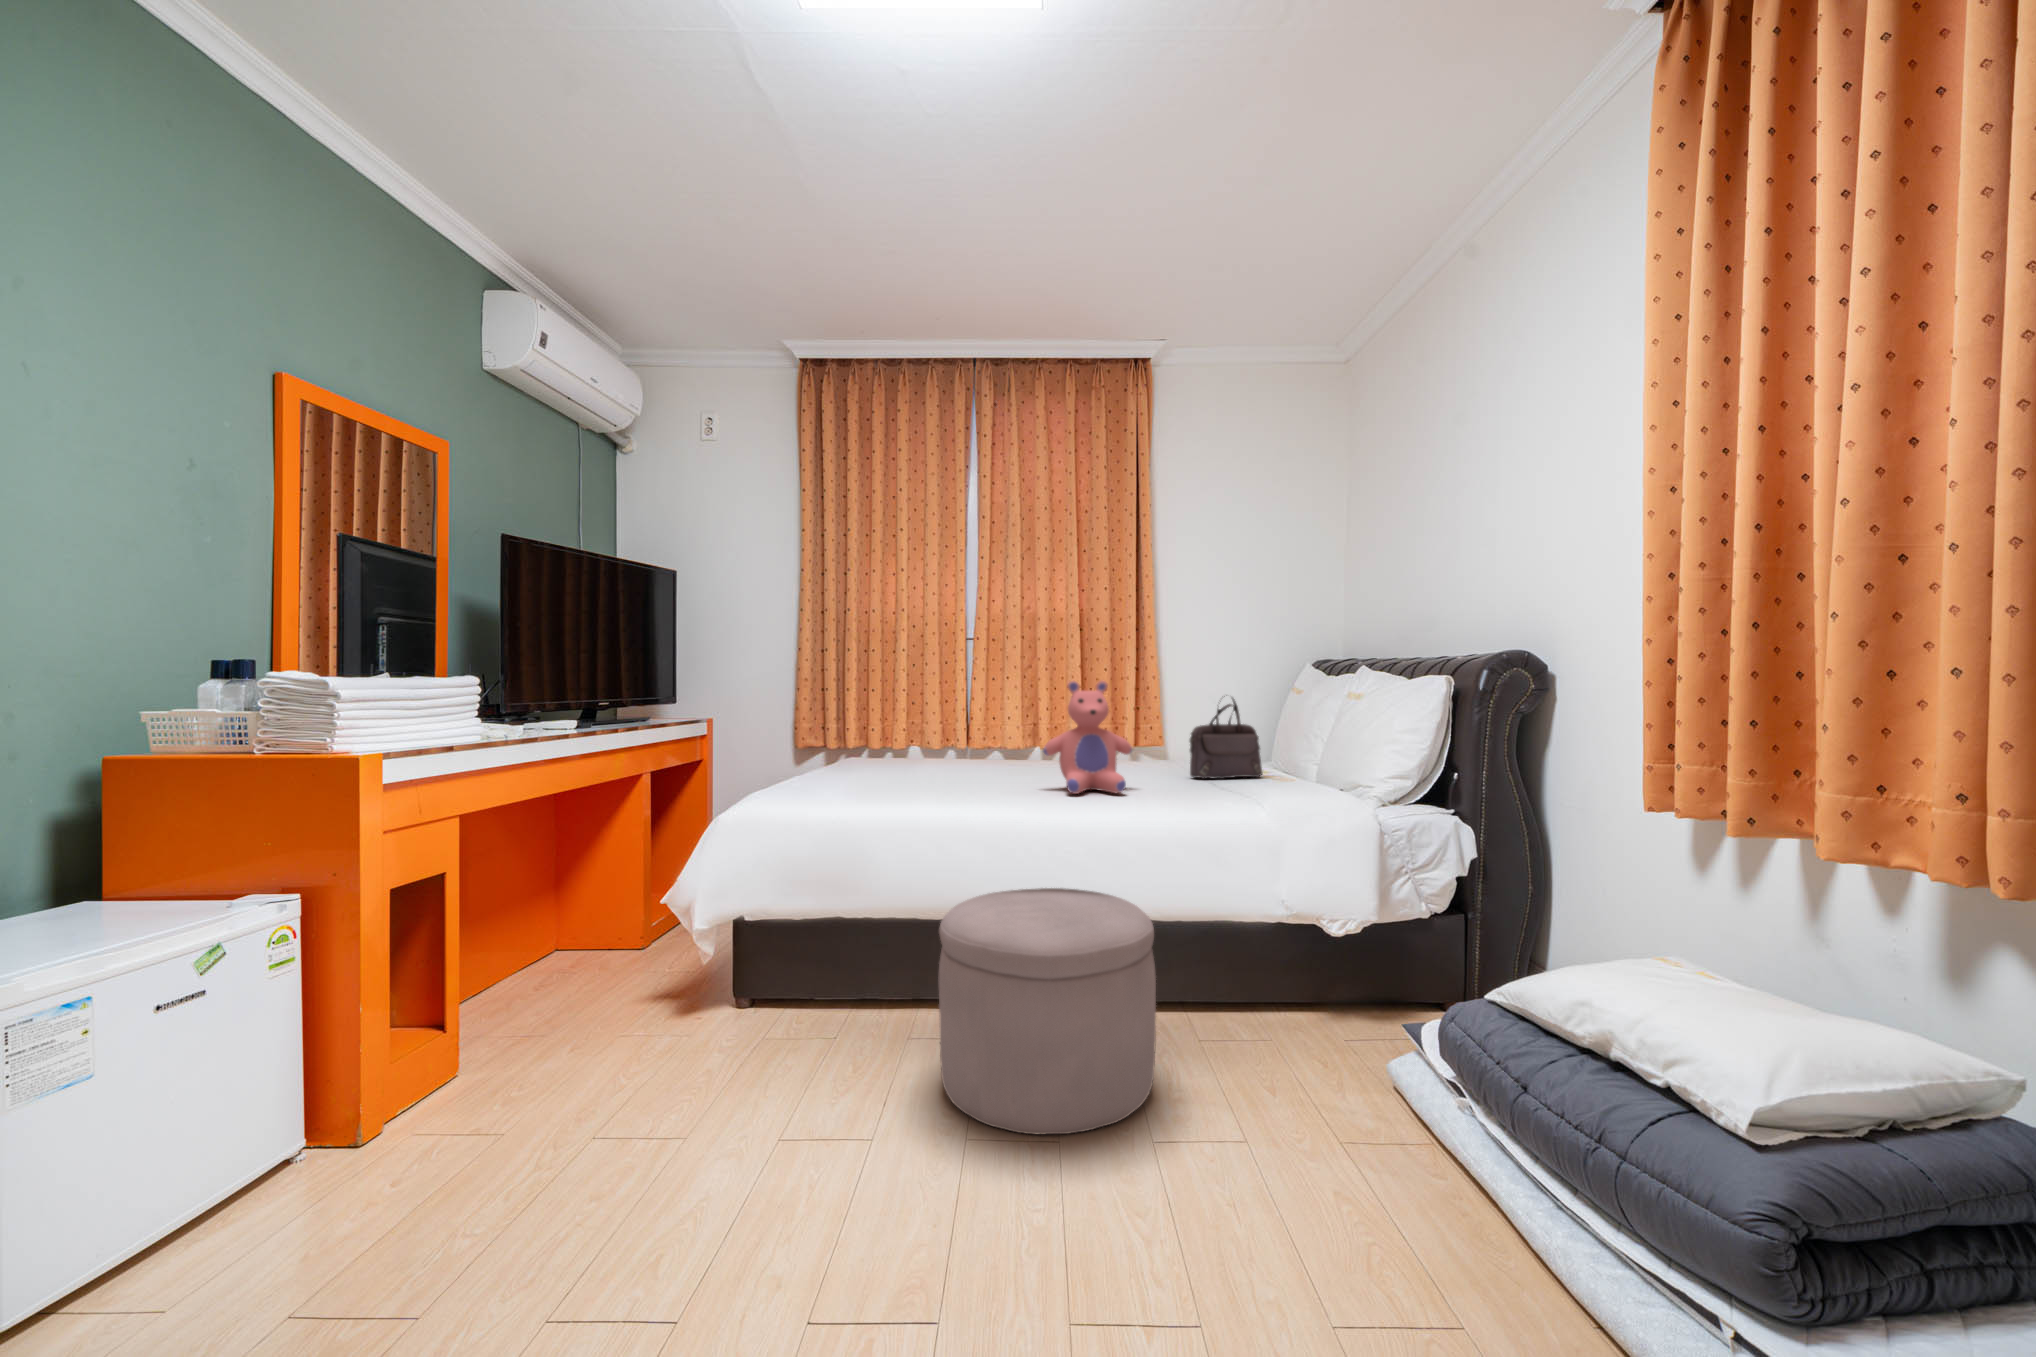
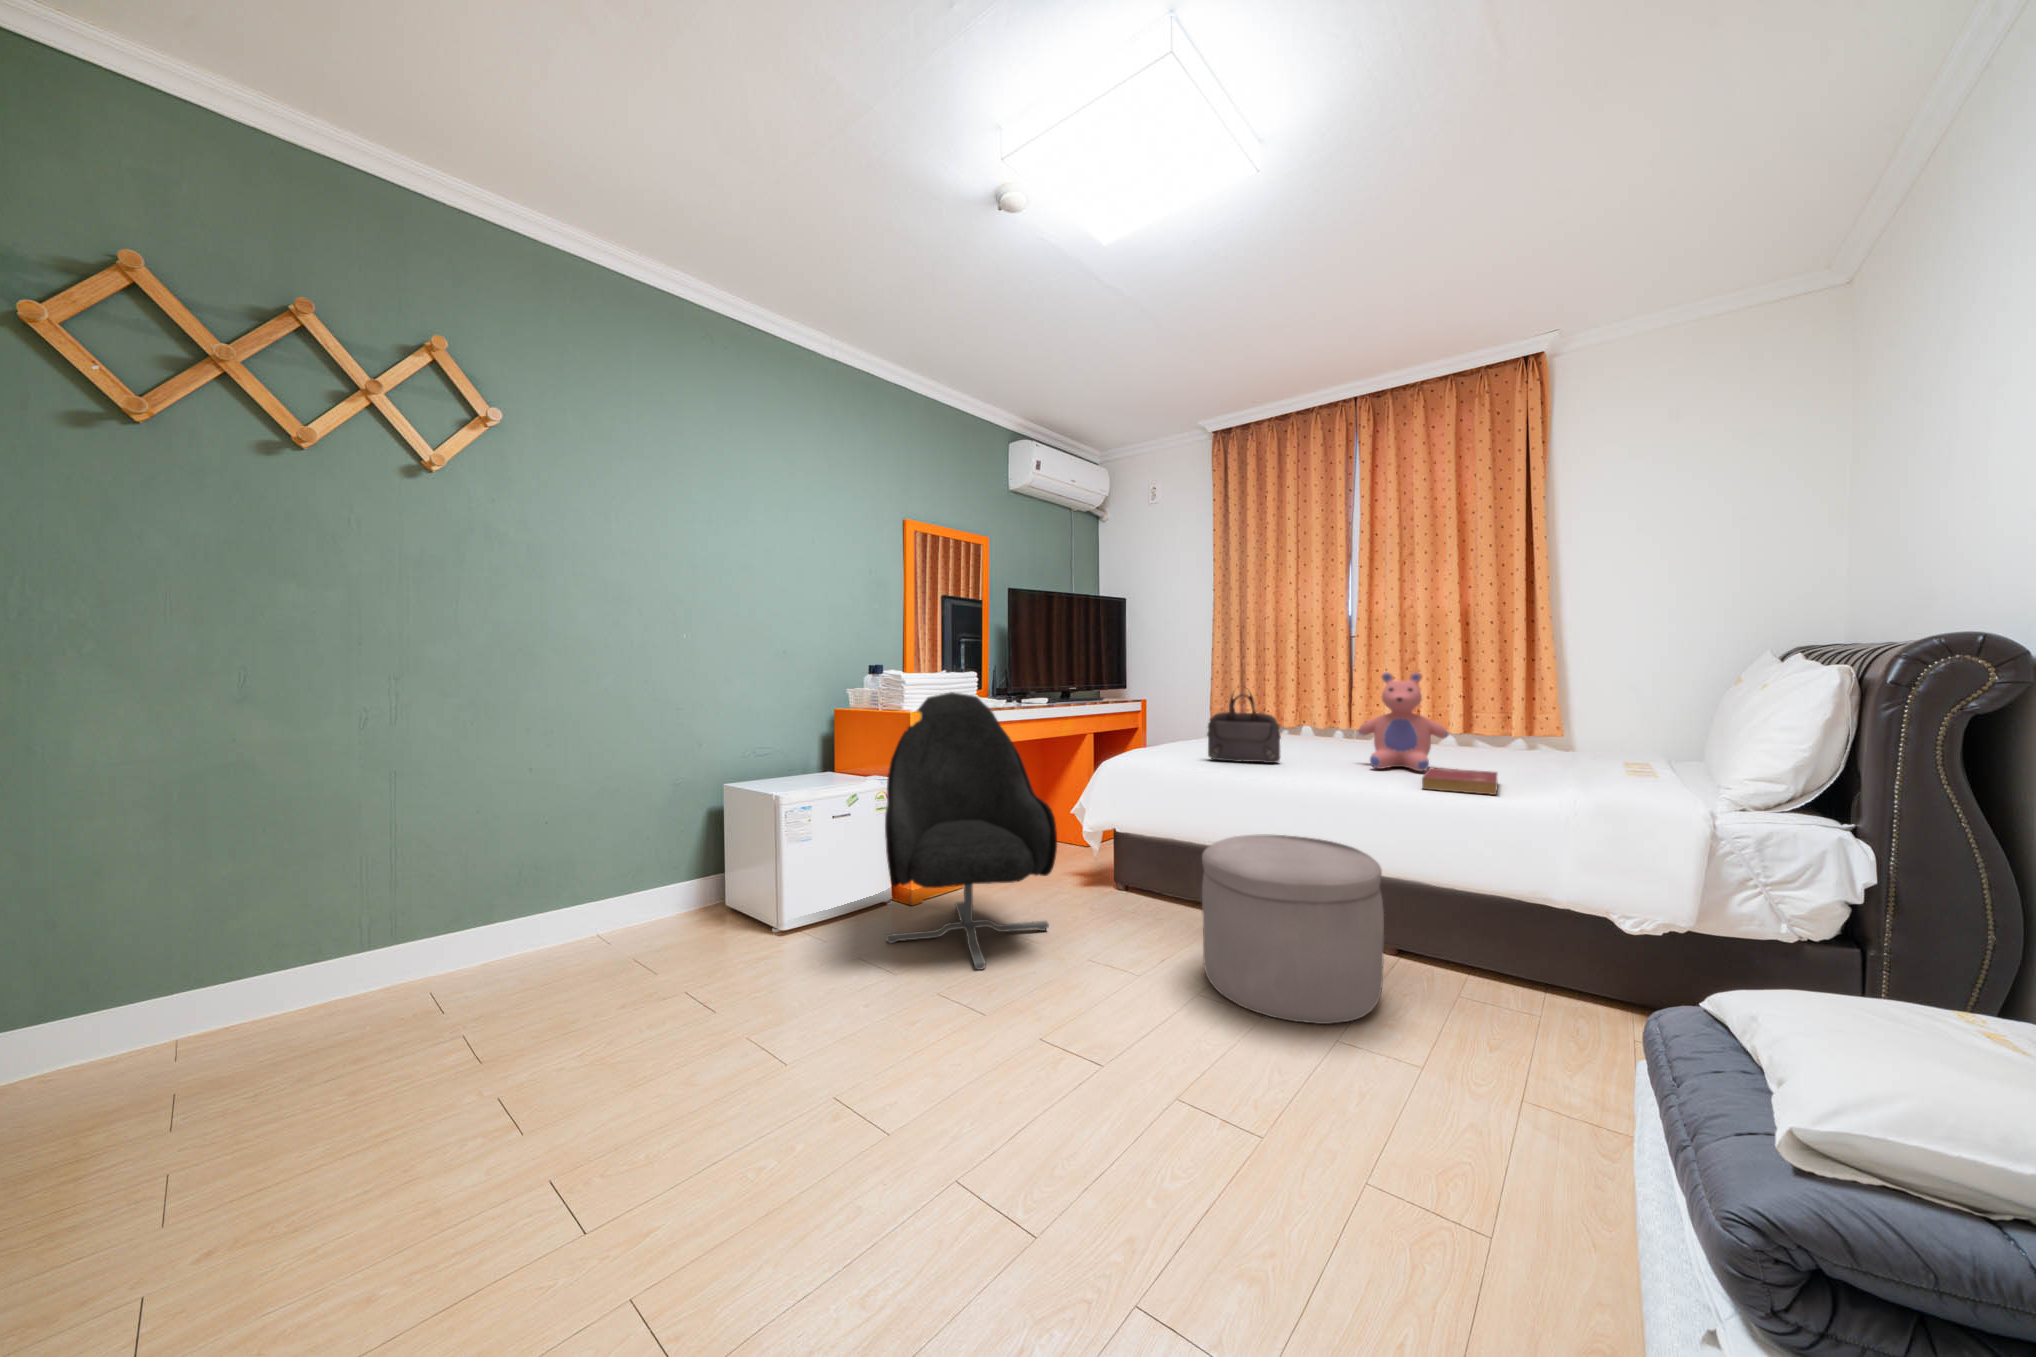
handbag: present [1190,696,1263,779] -> present [1207,691,1281,763]
armchair: none [318,714,719,1241] -> present [885,692,1057,970]
book: none [1136,788,1222,814] -> present [1422,768,1498,795]

